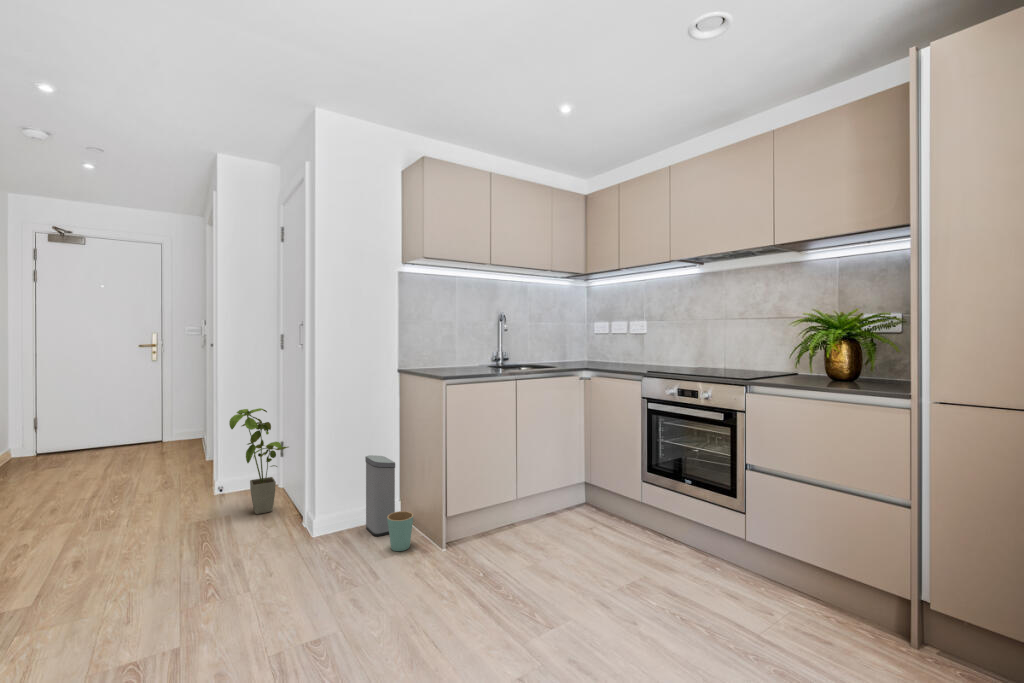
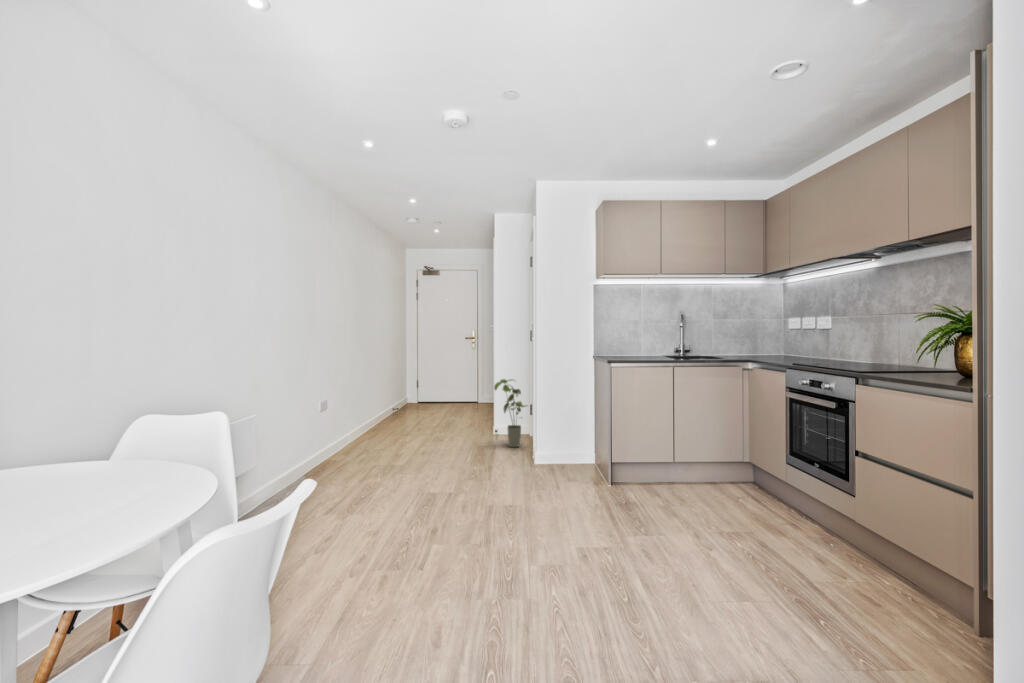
trash can: present [365,455,414,551] -> none [567,415,591,480]

